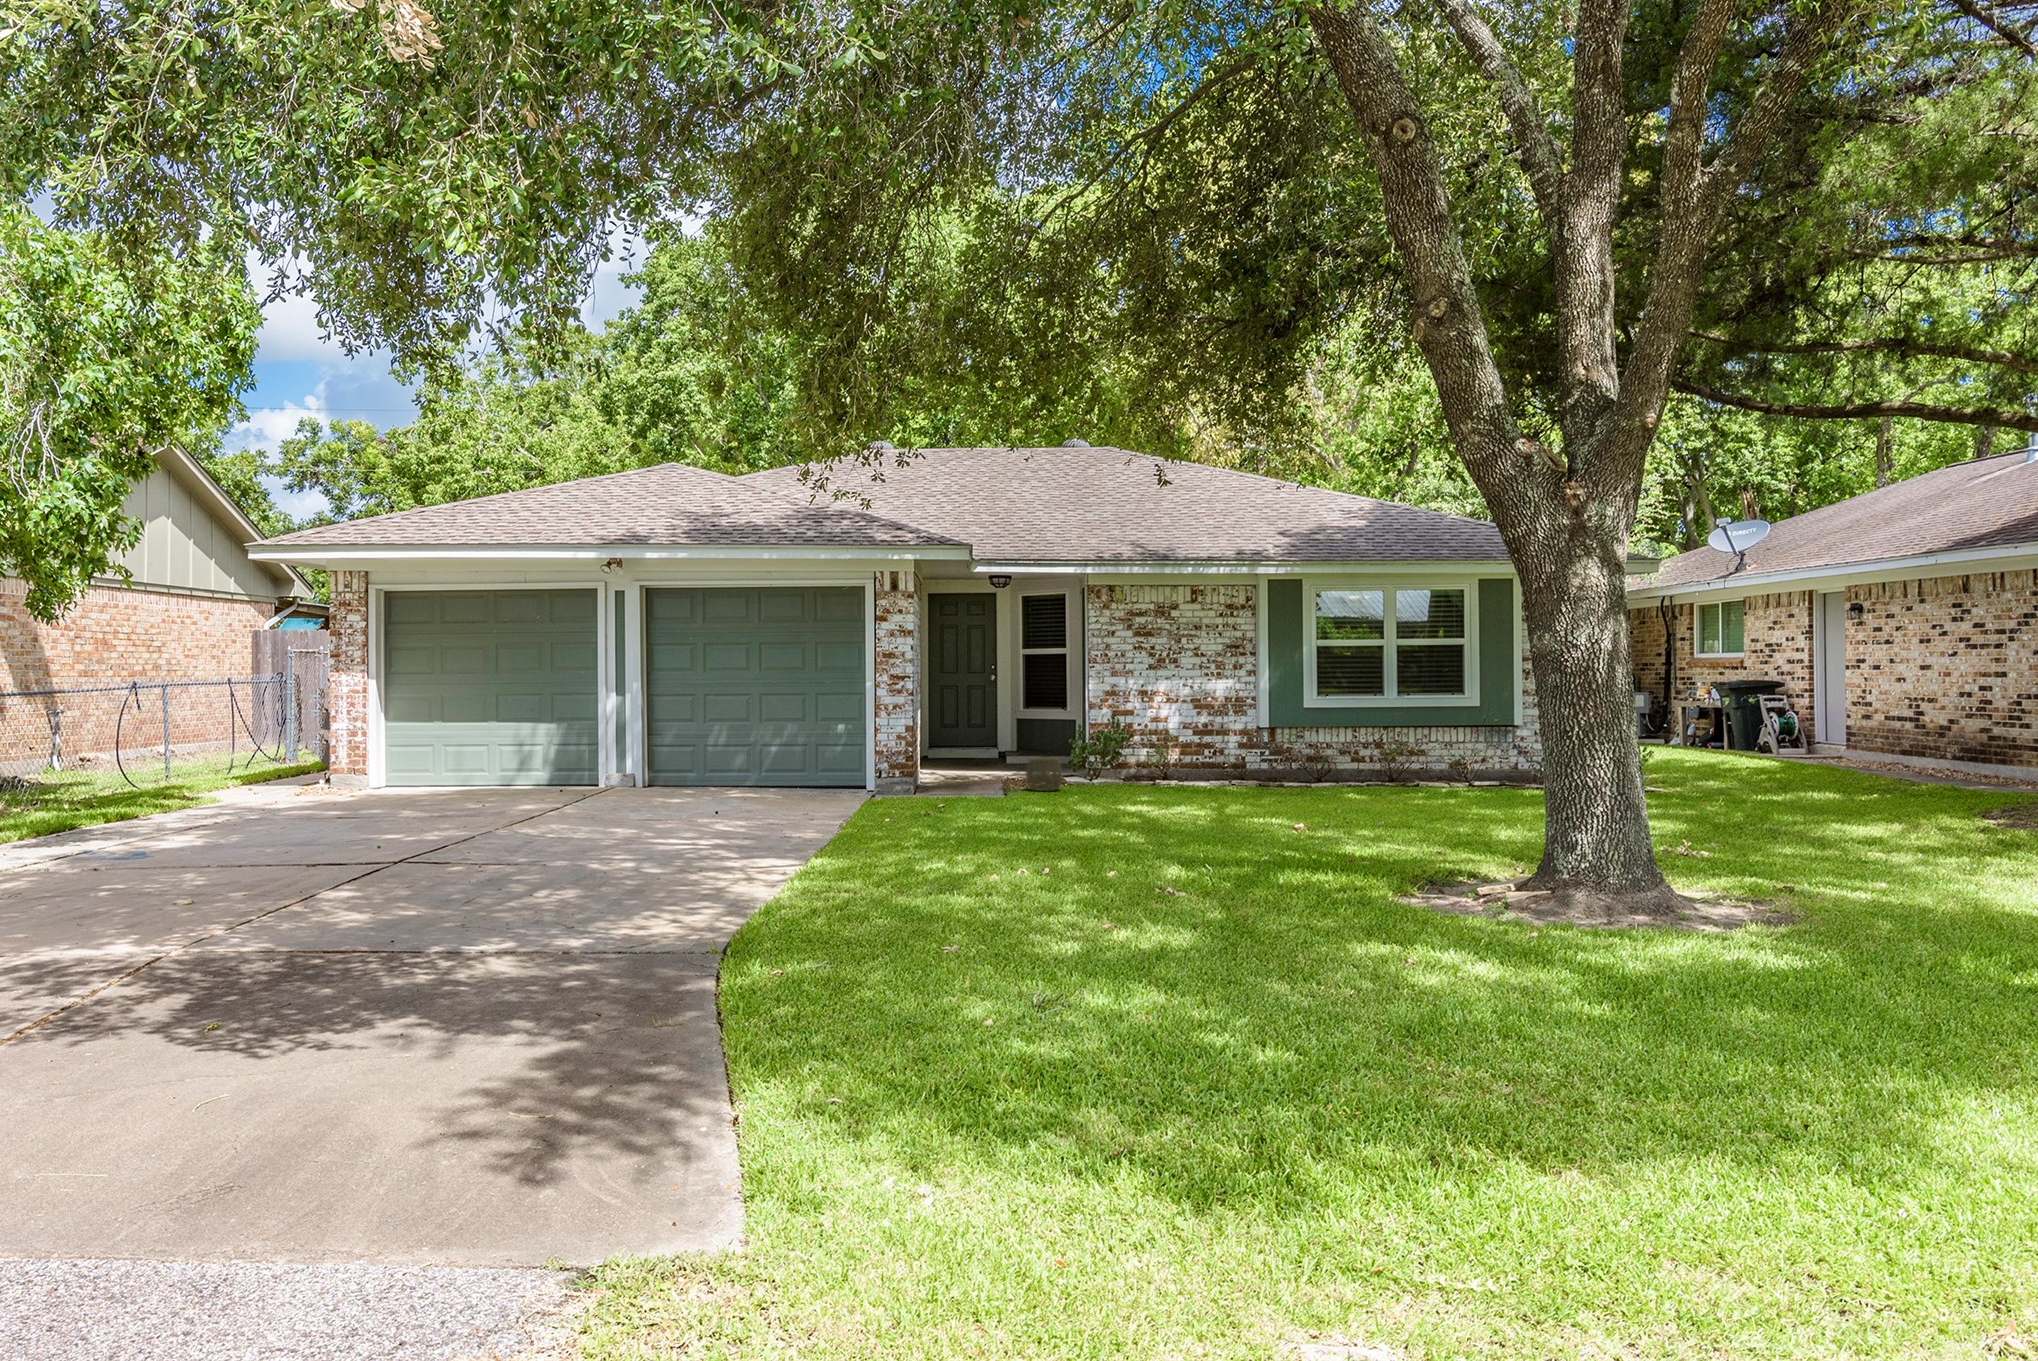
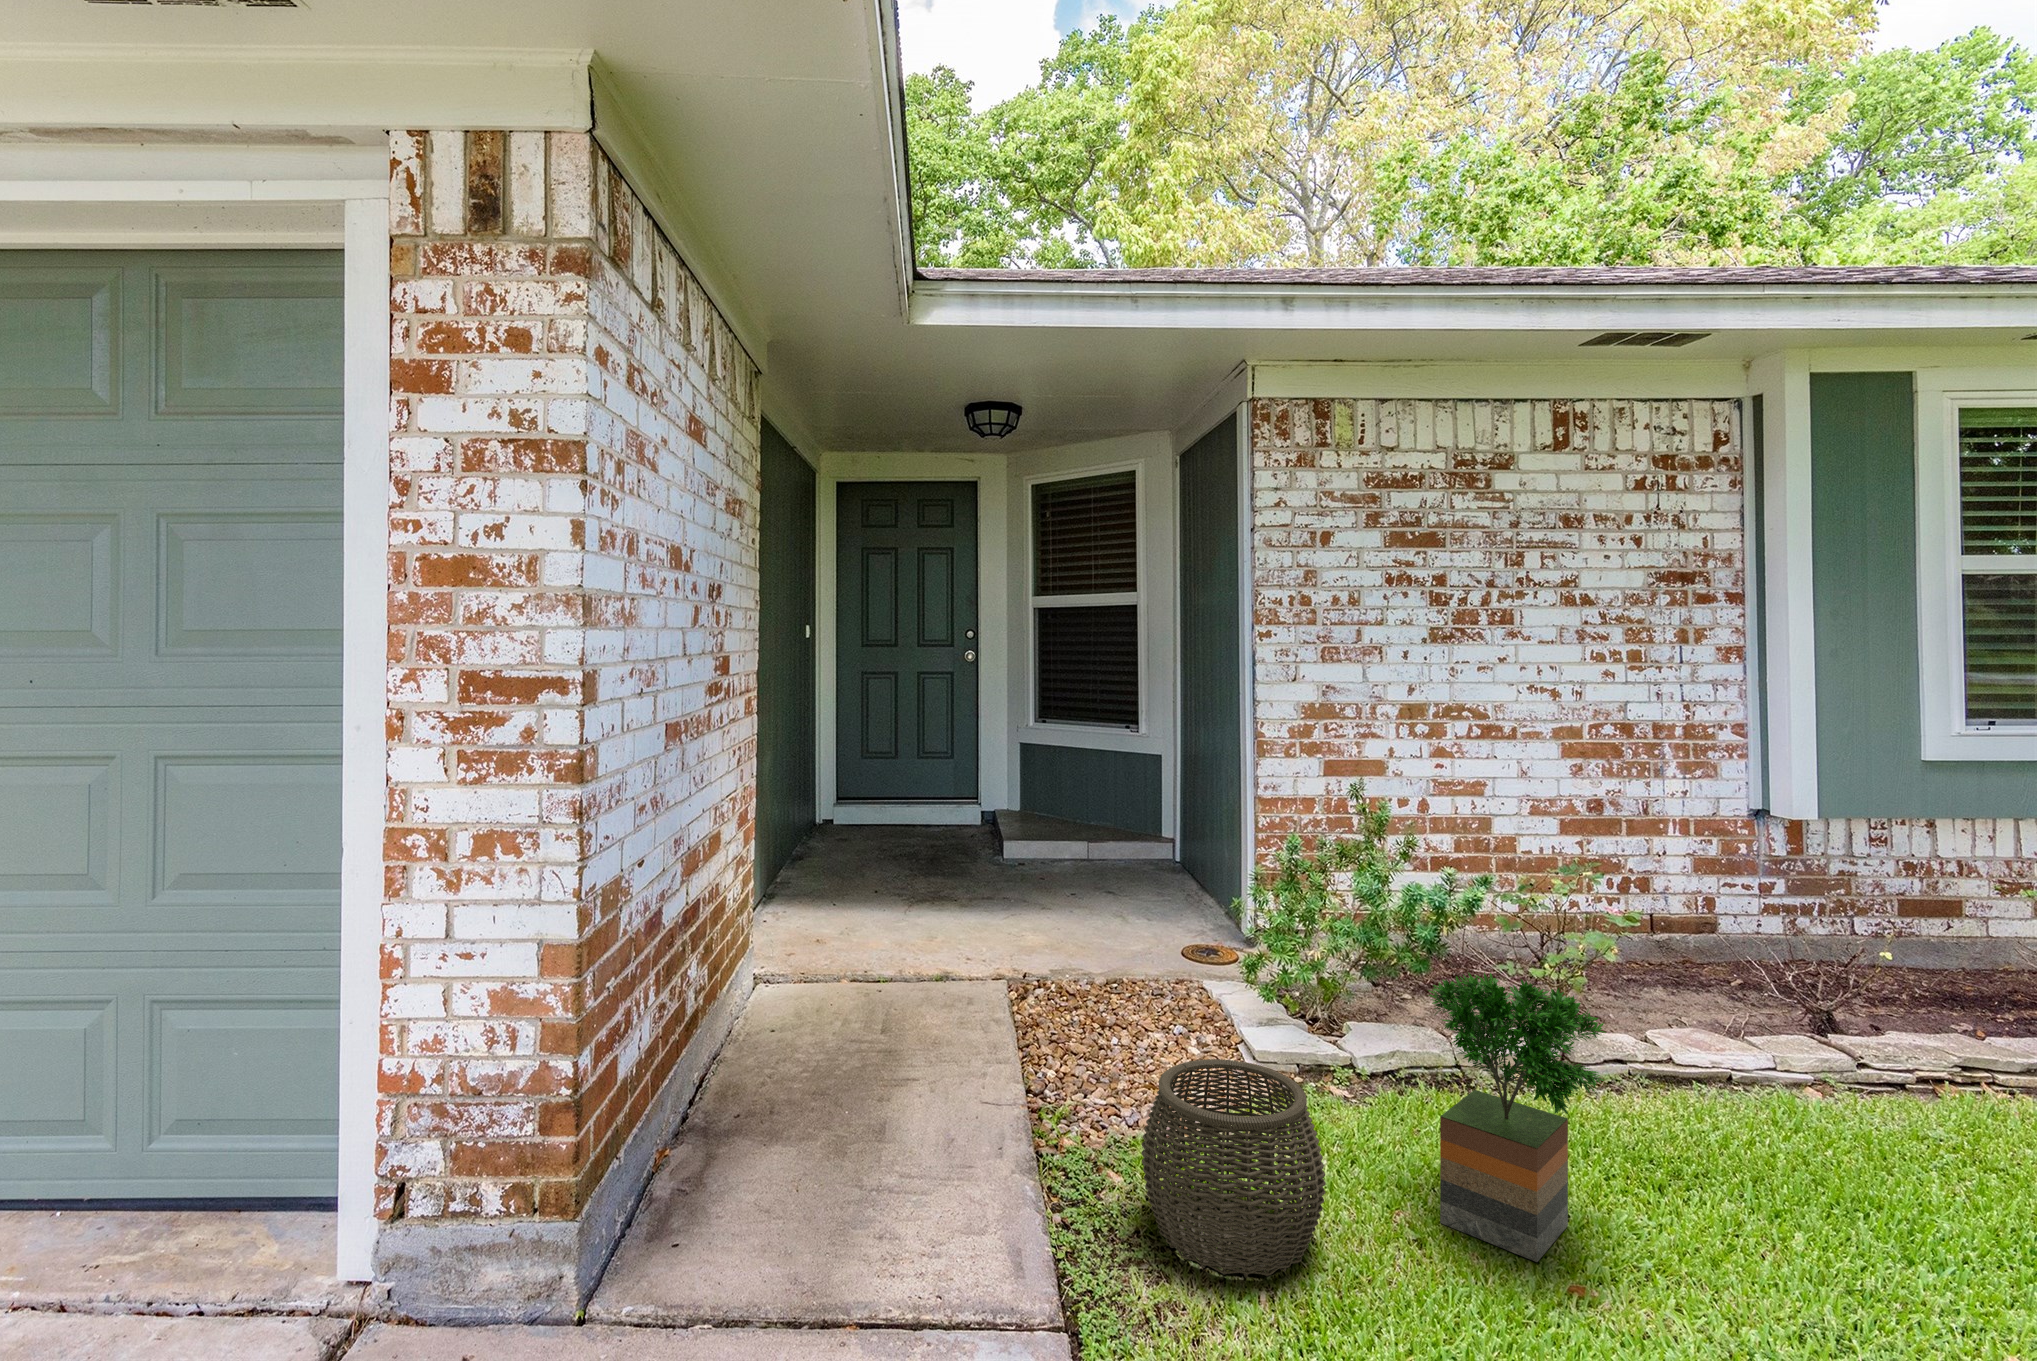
potted tree: none [1089,738,1123,791] -> present [1428,972,1606,1262]

